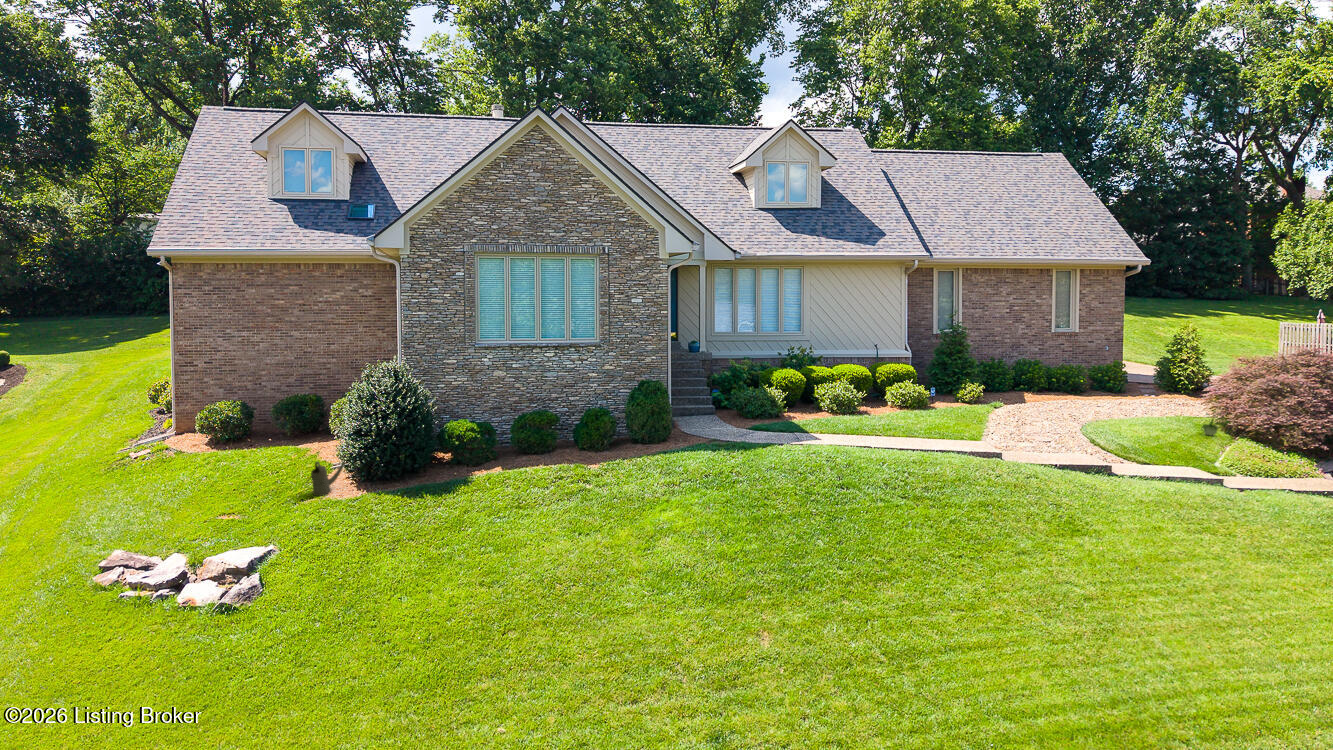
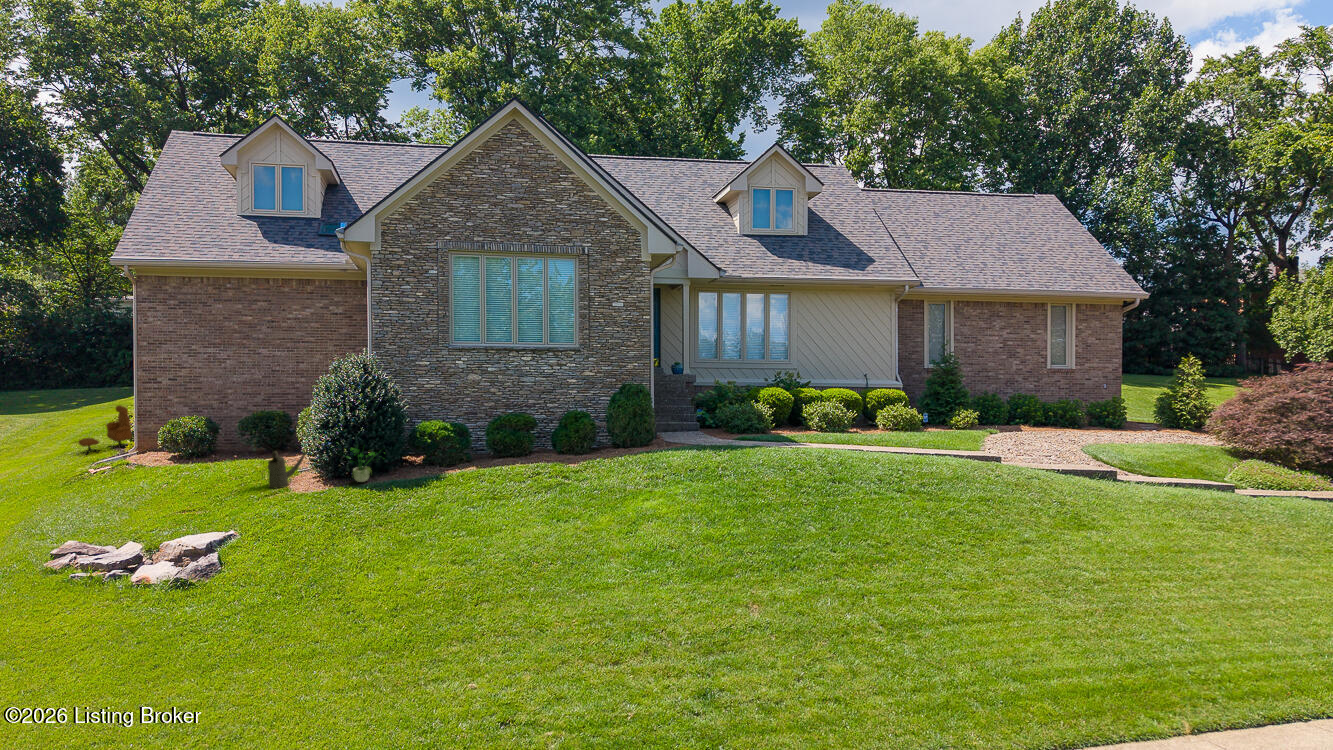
lounge chair: none [136,399,189,448] -> present [77,405,132,456]
potted plant: present [1202,411,1229,435] -> present [347,448,376,482]

